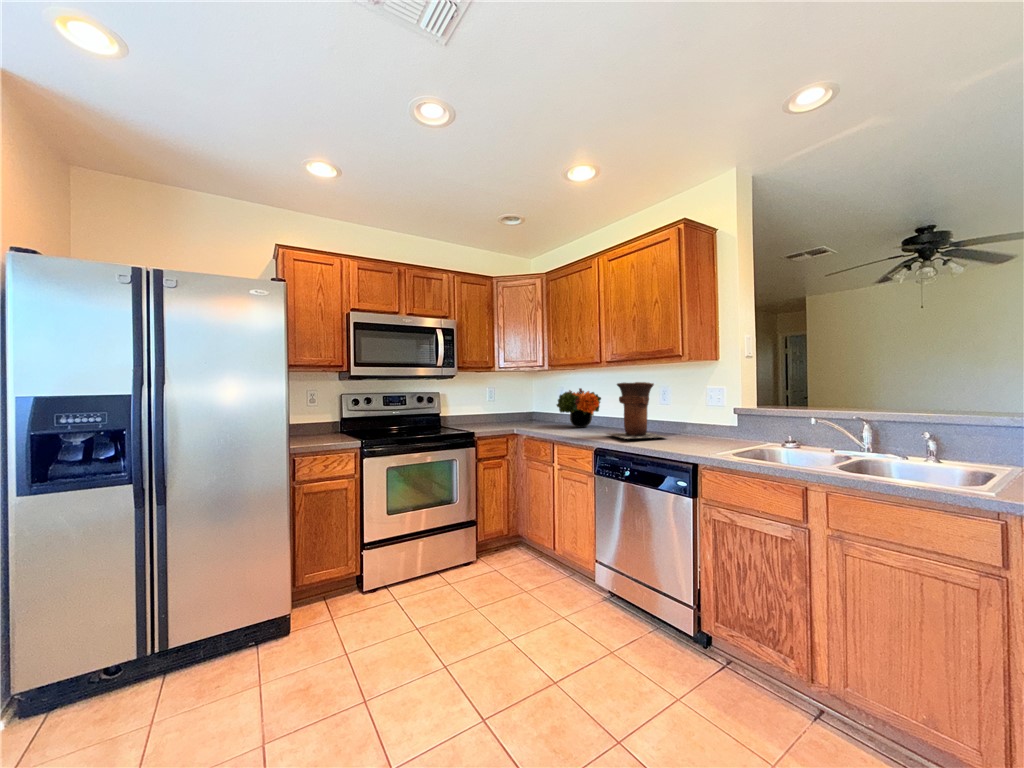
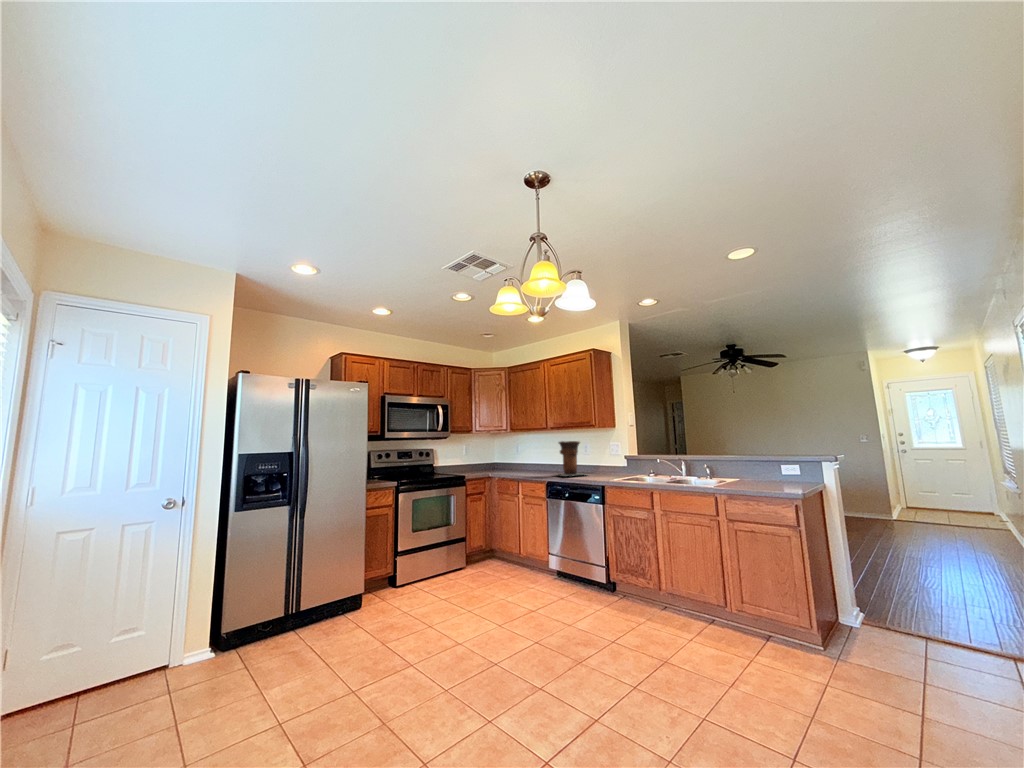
flower arrangement: present [557,388,601,427] -> none [516,445,547,472]

